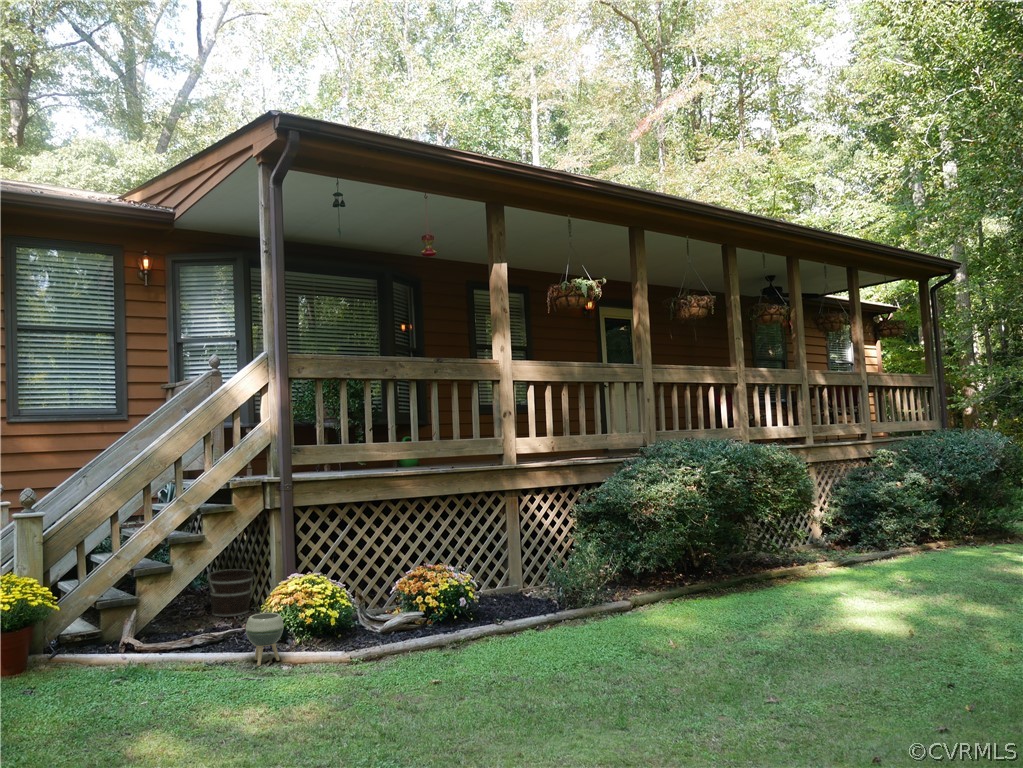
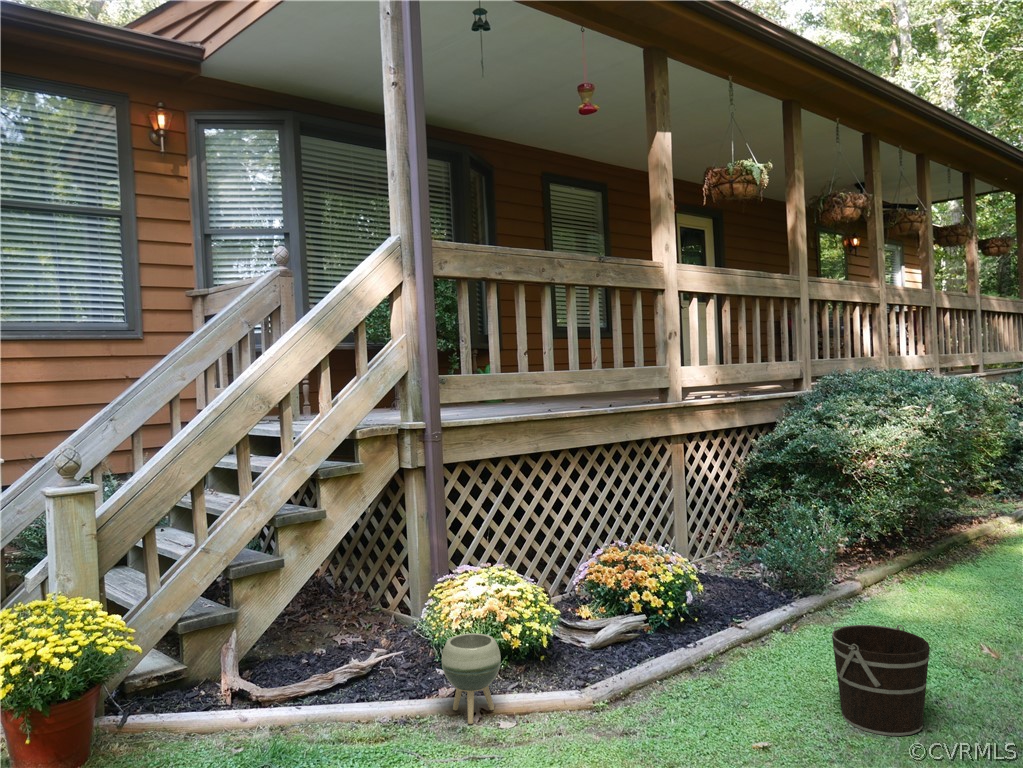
bucket: present [208,569,253,616] -> present [832,625,930,736]

